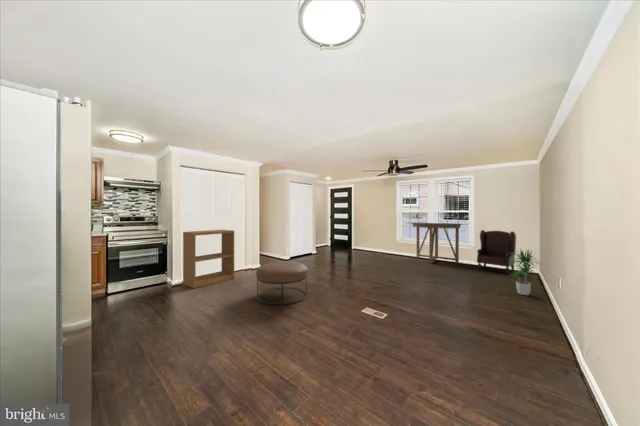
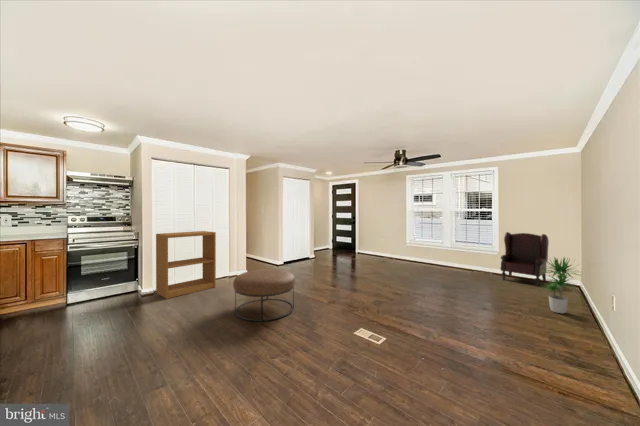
console table: present [412,223,461,264] -> none [424,223,482,271]

